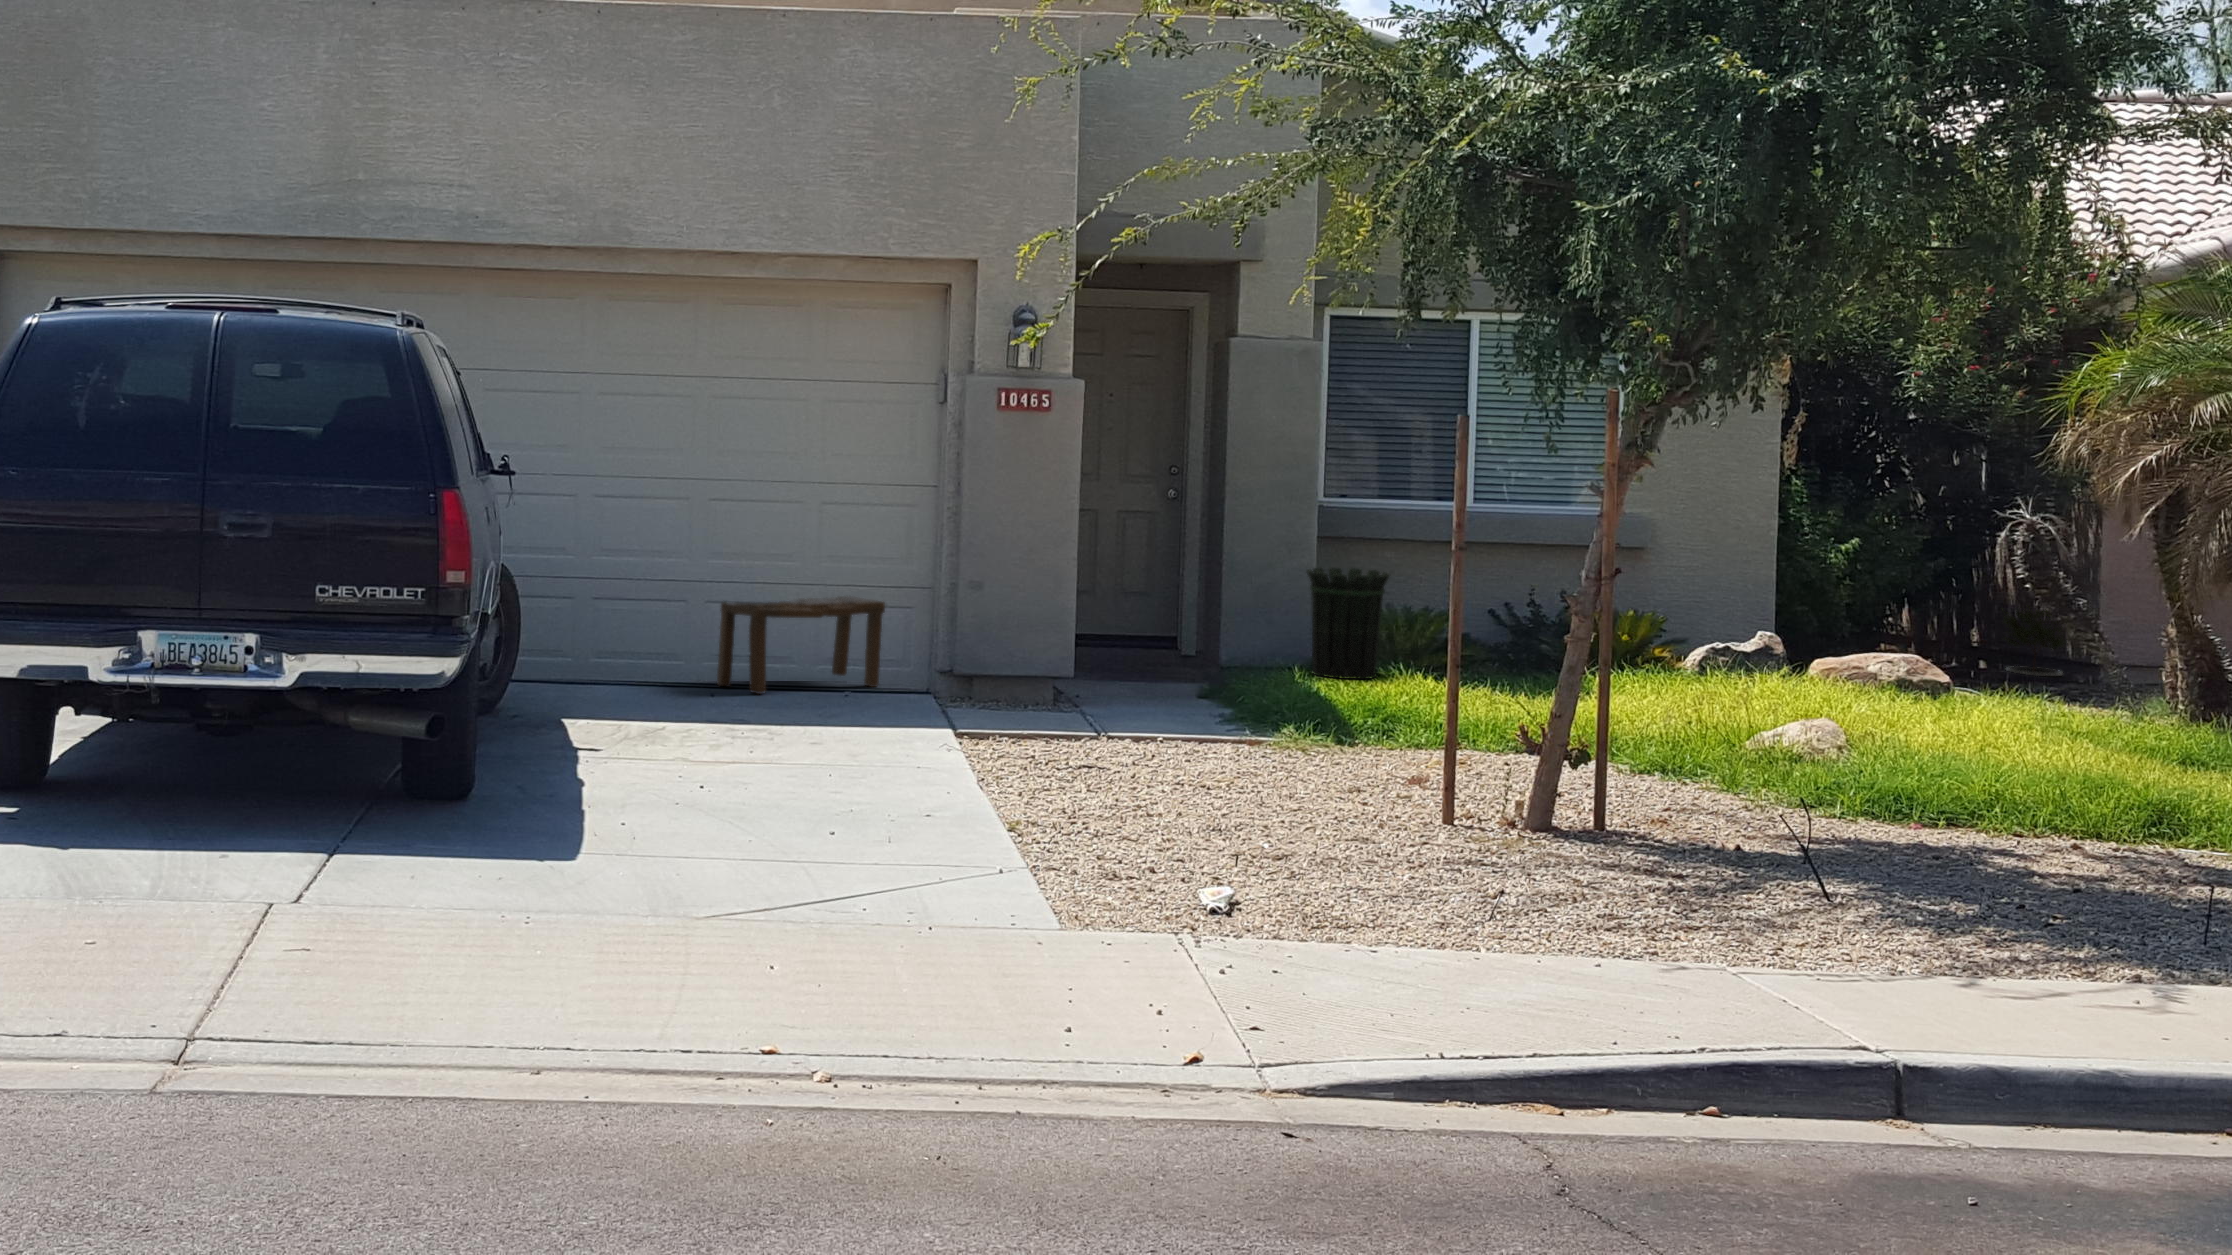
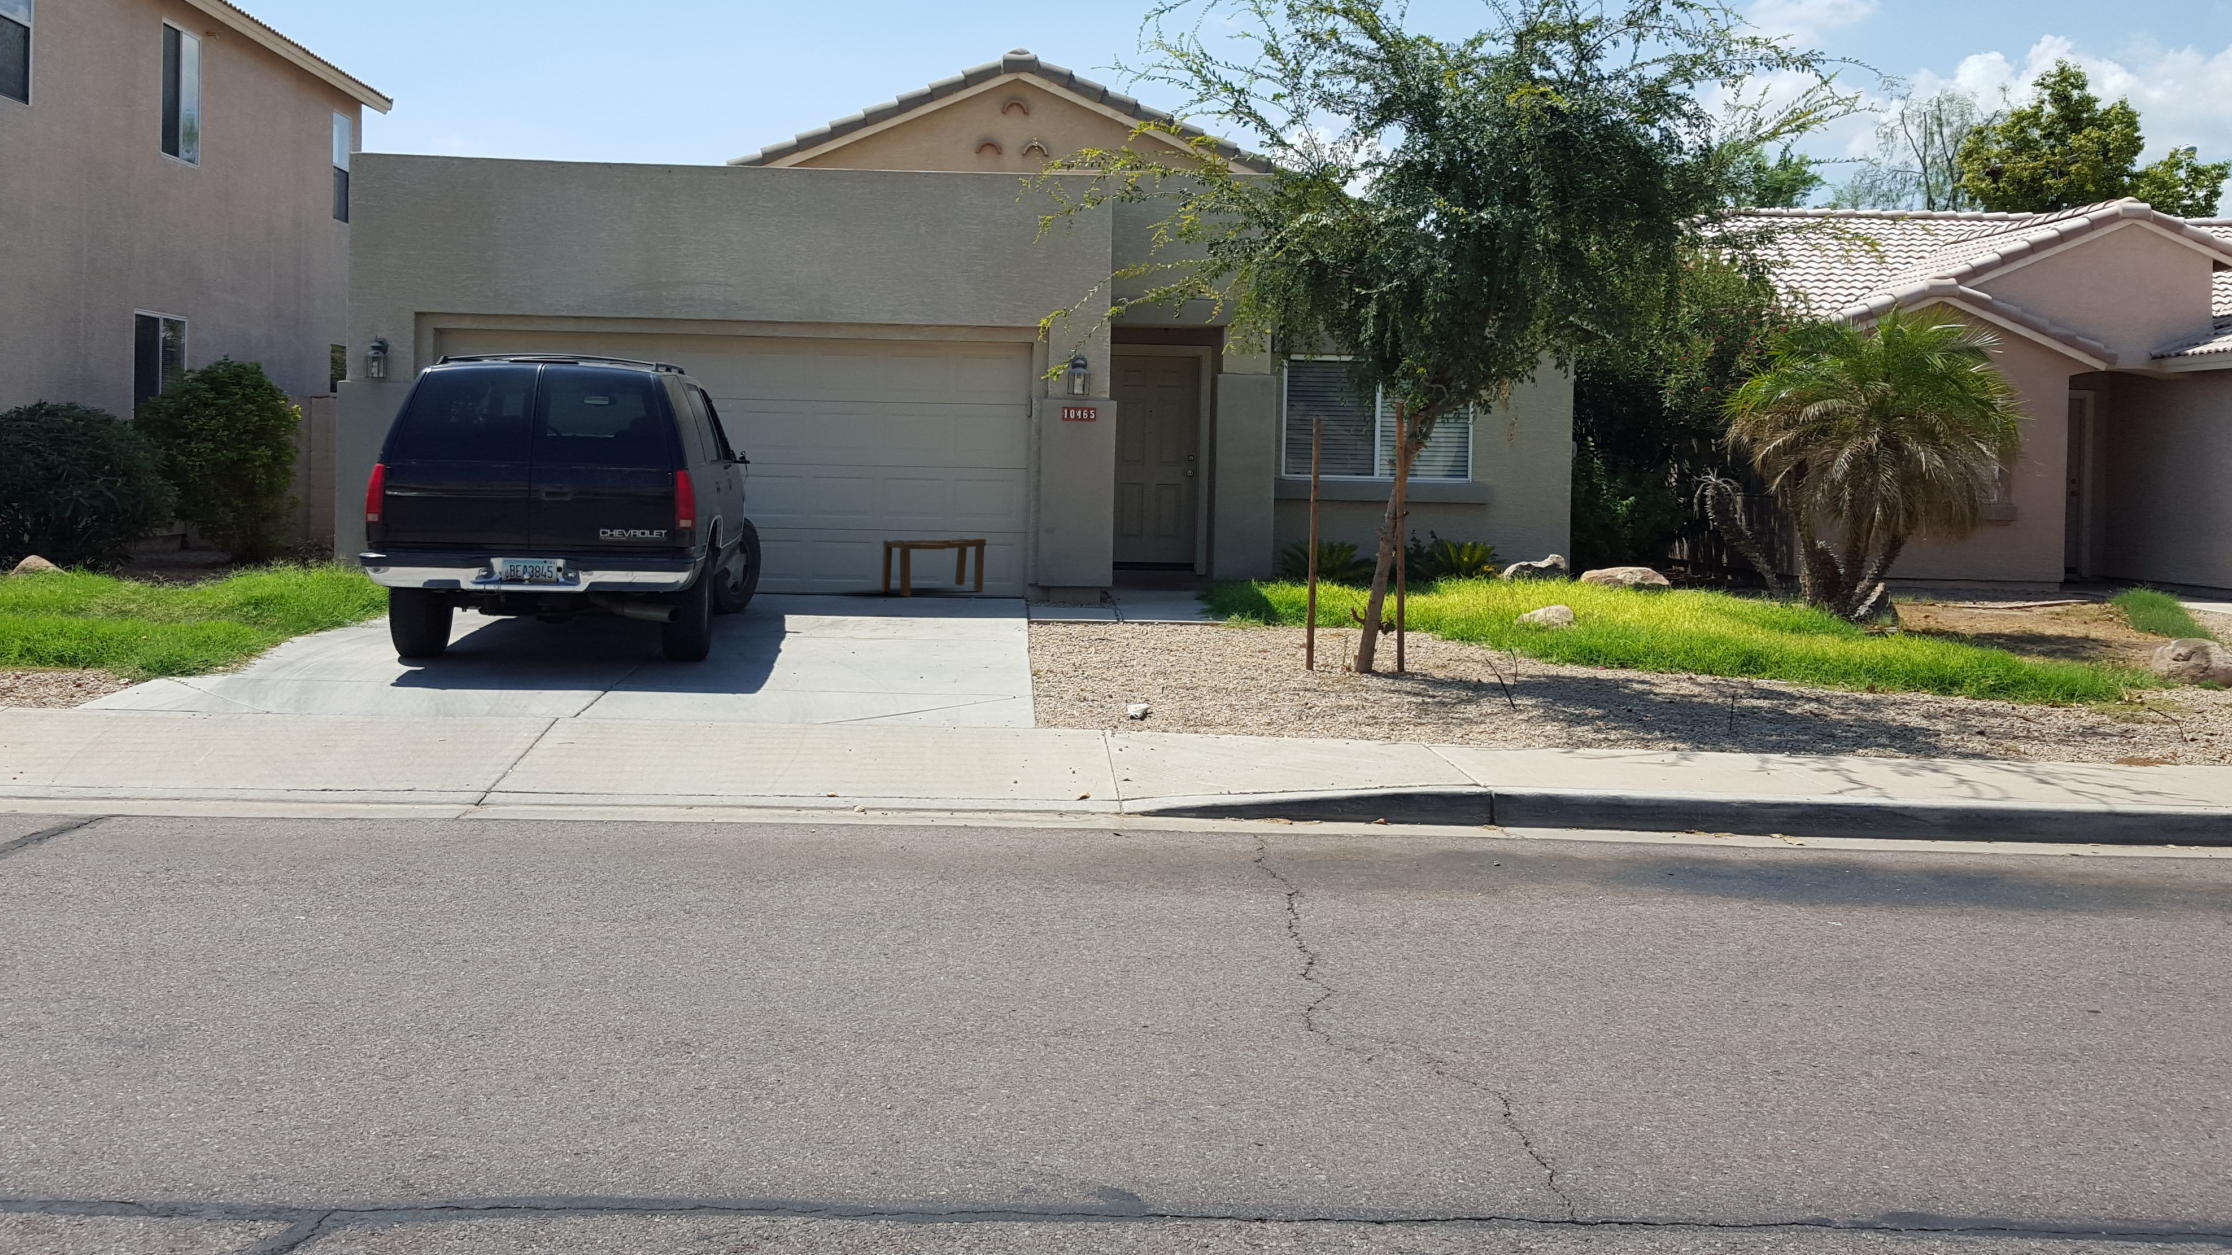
waste bin: present [1307,568,1390,679] -> none [1255,515,1307,585]
potted tree: present [2002,606,2066,676] -> none [1698,518,1743,579]

